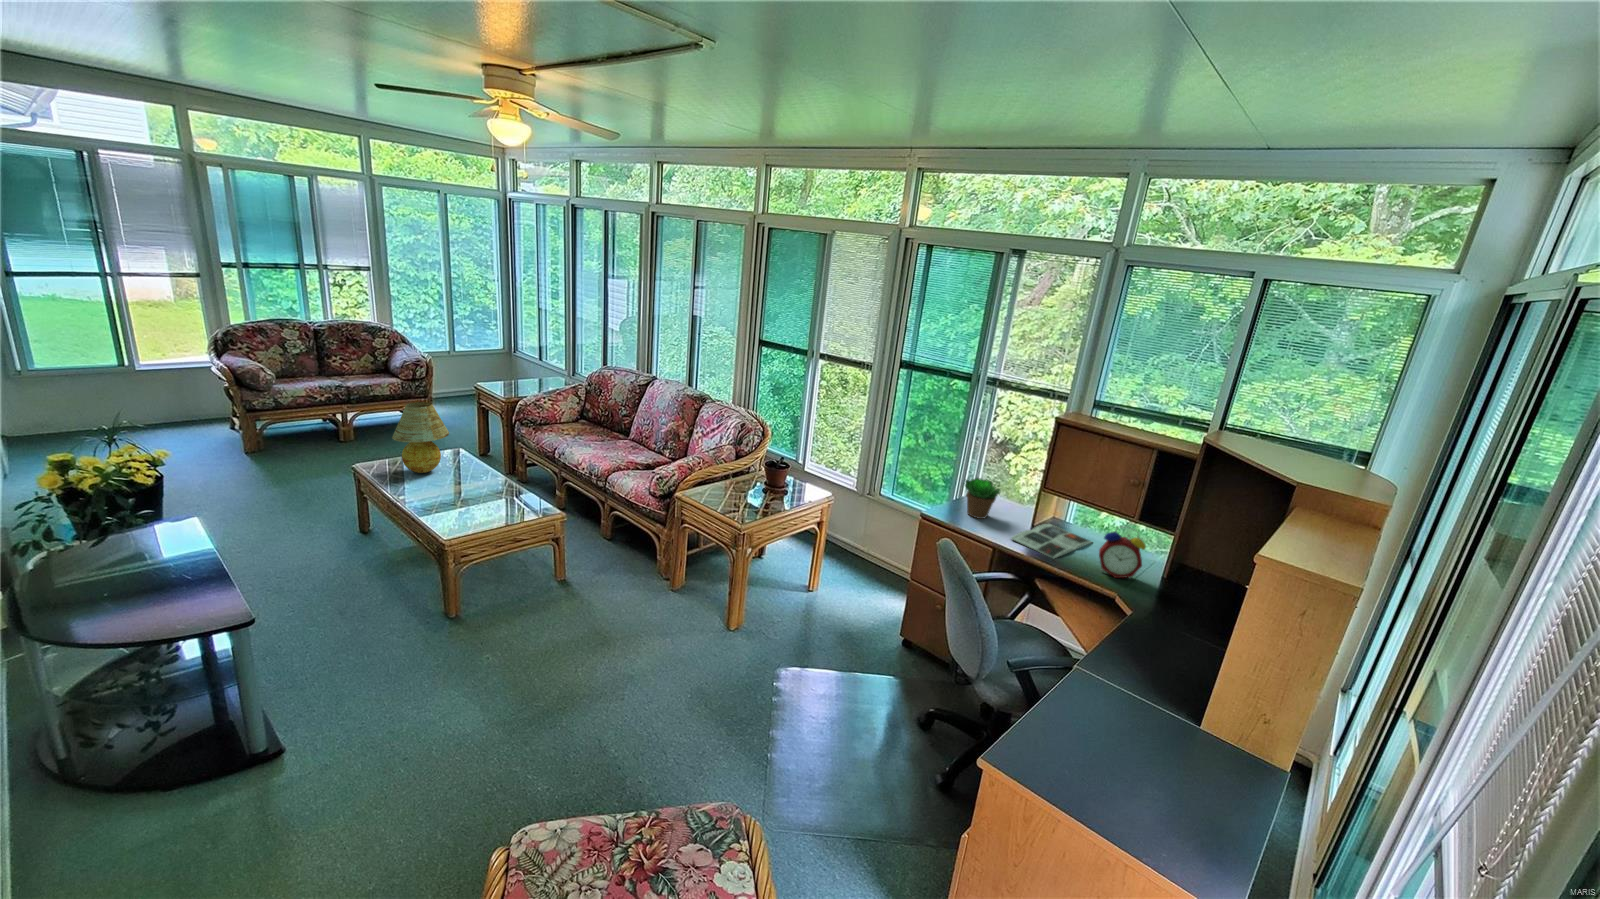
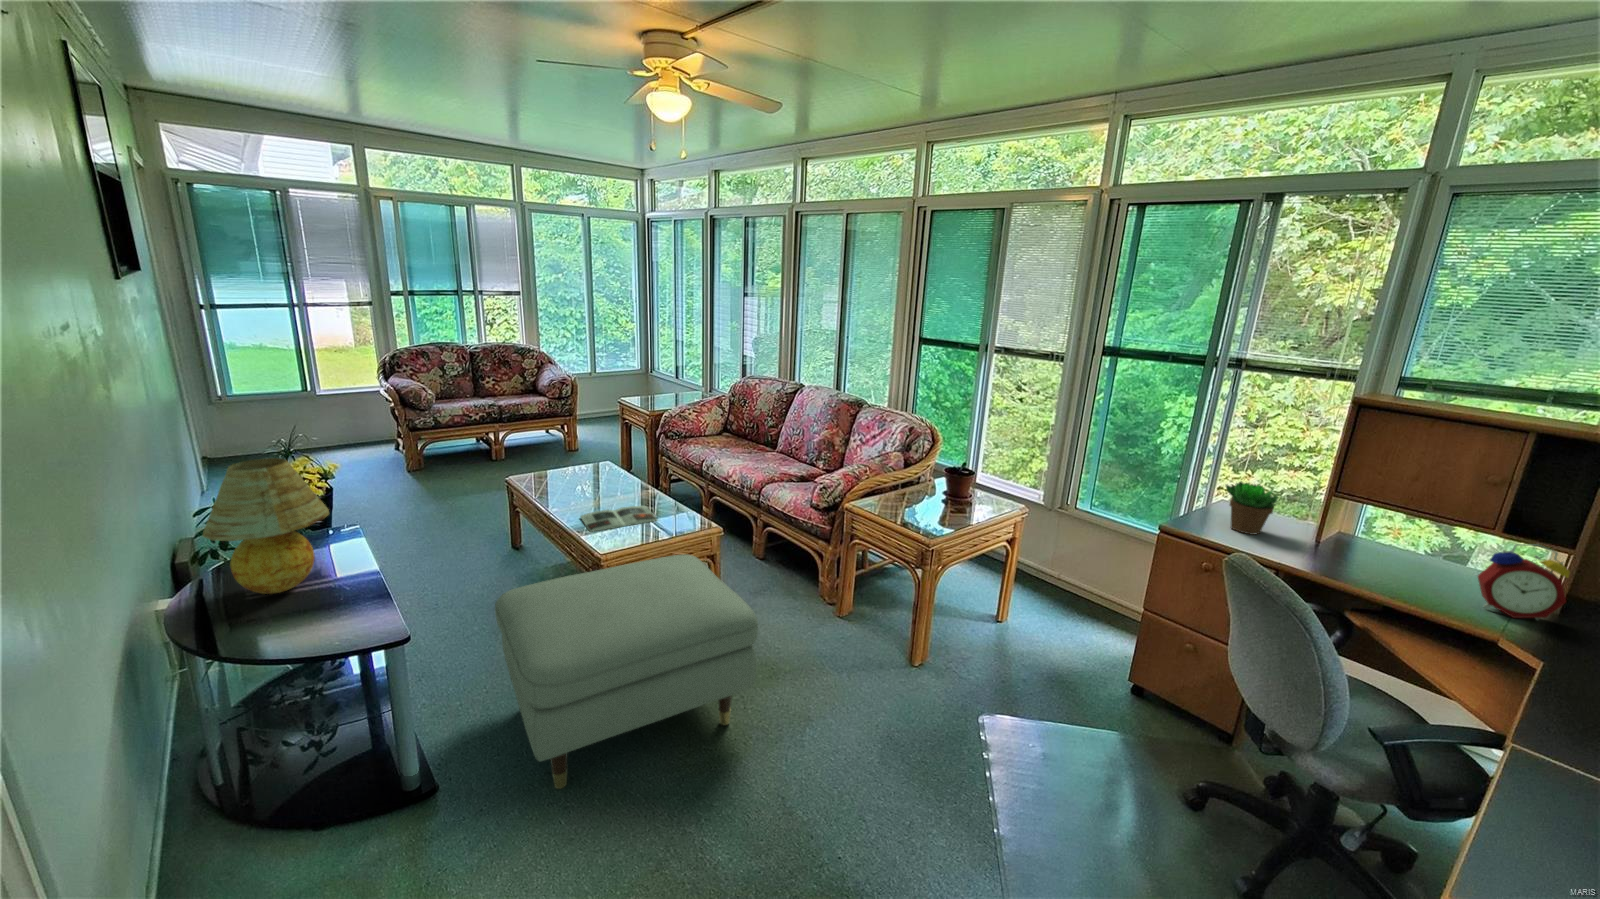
table lamp: present [392,402,449,473] -> present [202,458,329,594]
magazine: present [1011,524,1092,558] -> present [580,506,657,532]
ottoman: none [336,539,580,740] -> present [495,555,758,789]

